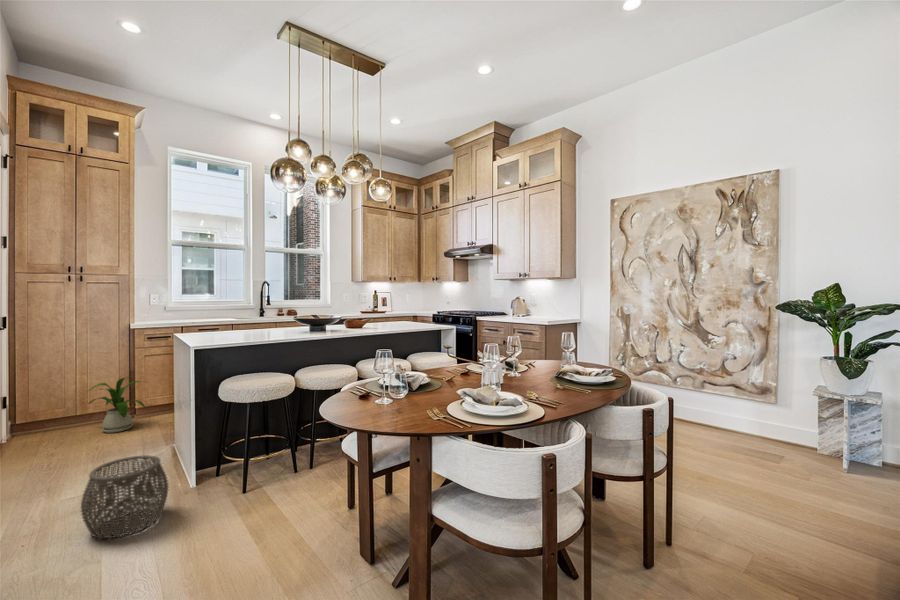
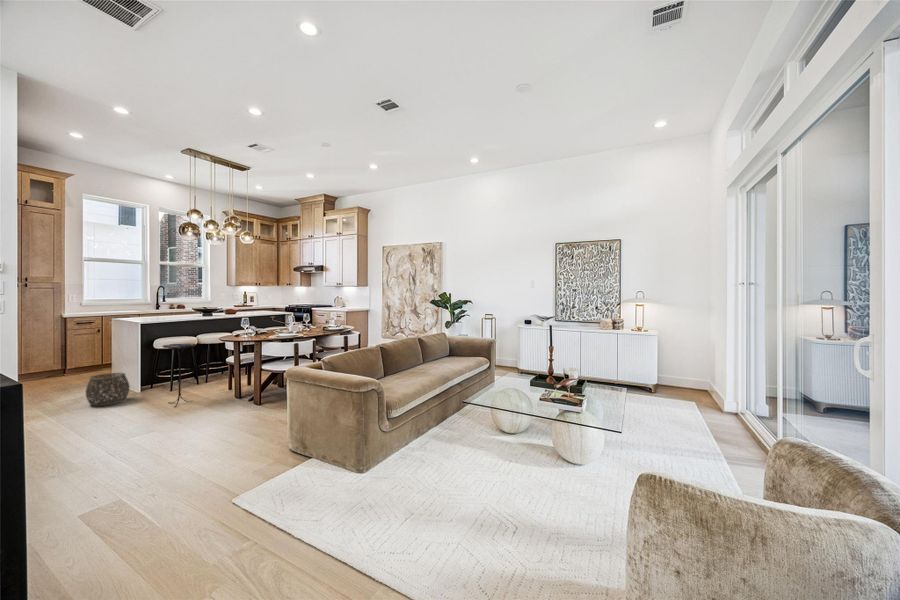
house plant: present [89,378,146,433] -> none [35,345,82,380]
side table: none [211,405,284,575] -> present [163,343,196,407]

